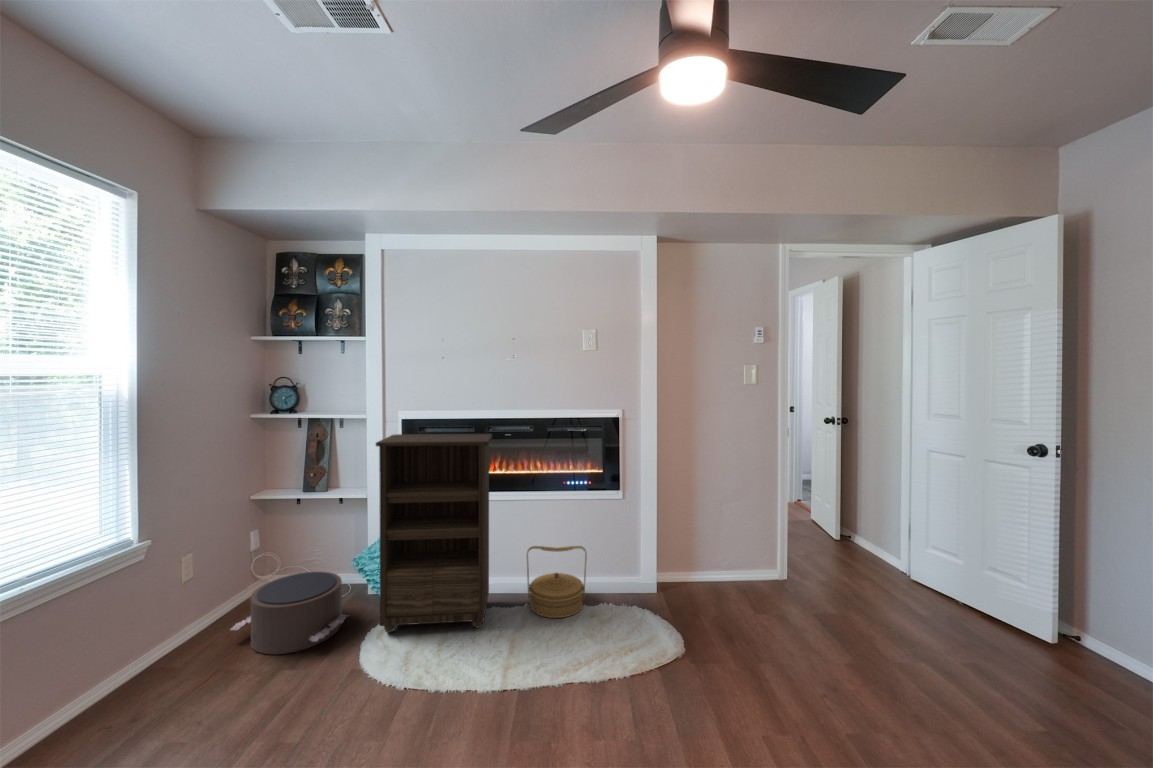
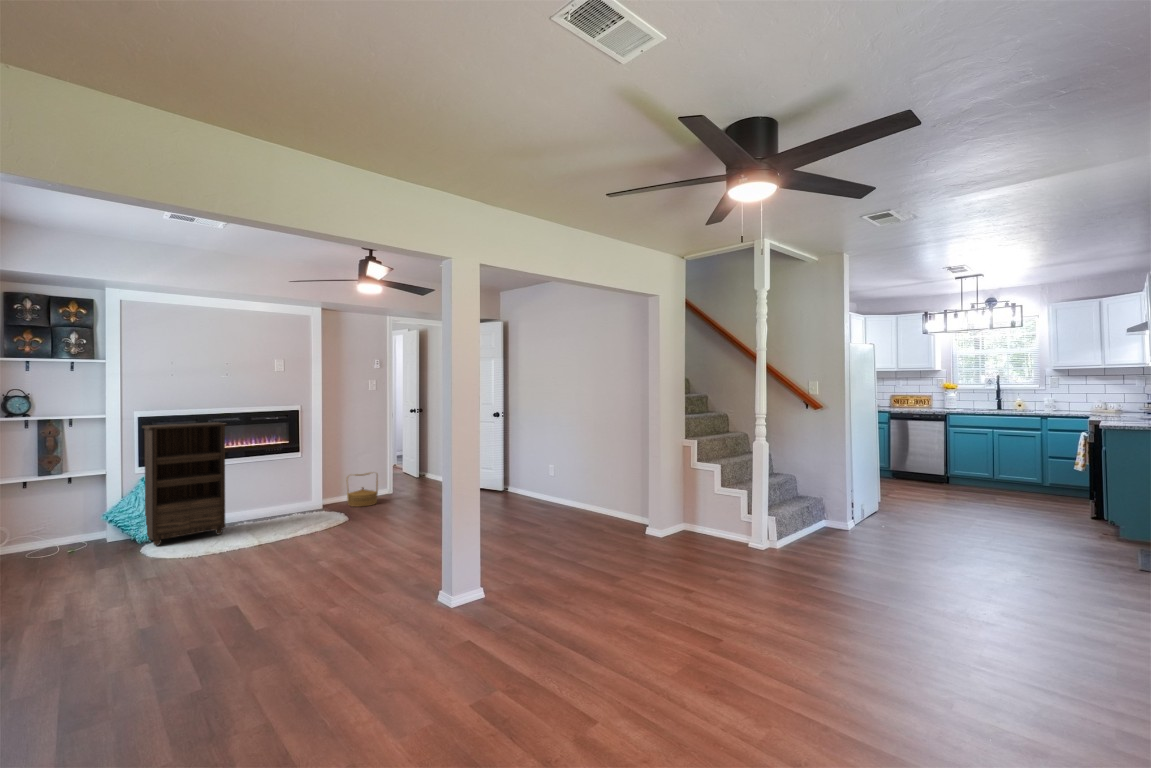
basket: present [527,546,587,618] -> present [346,473,378,507]
pouf: present [231,572,347,654] -> none [29,522,122,566]

